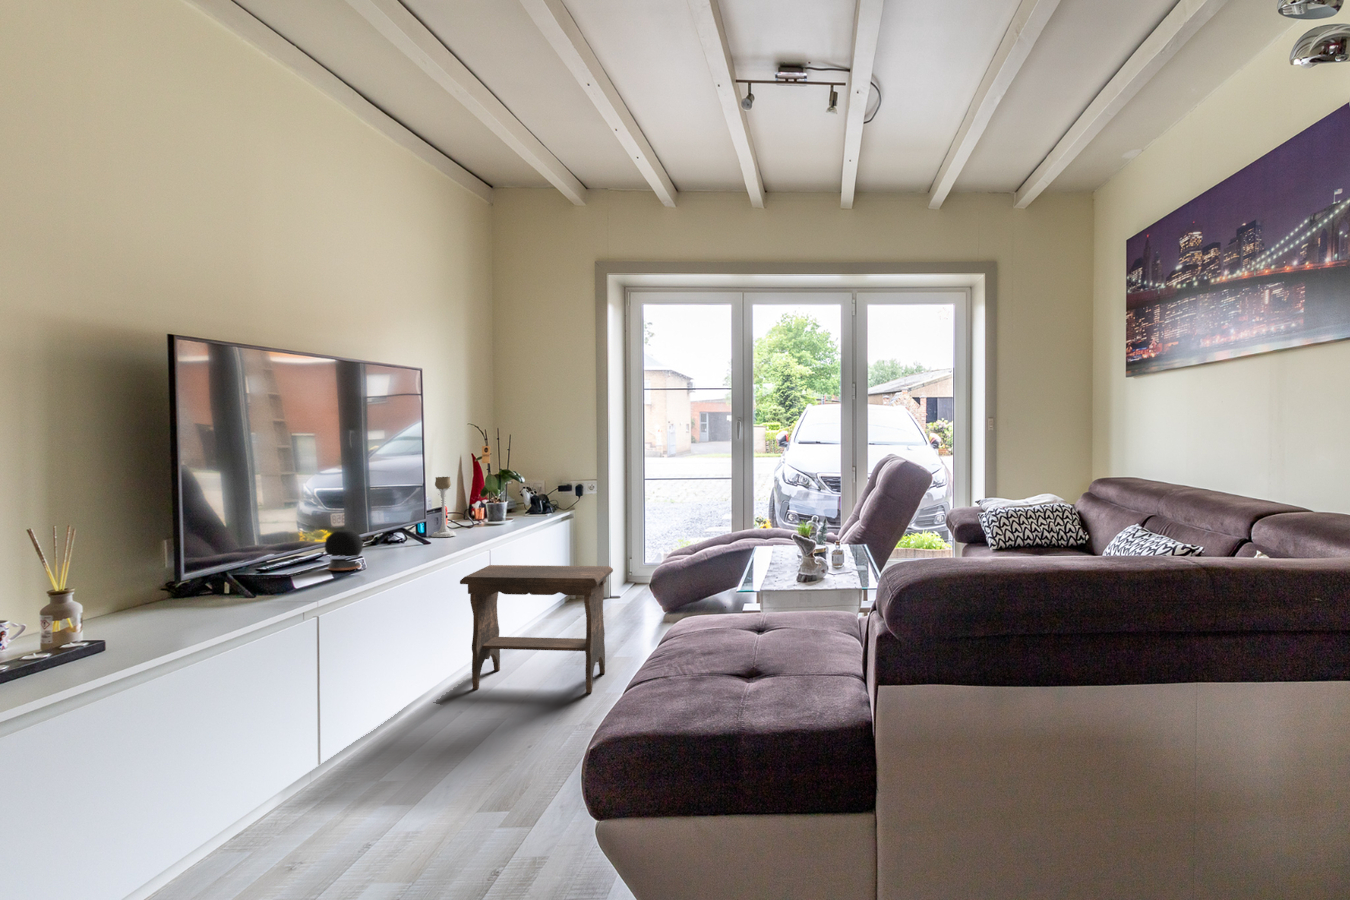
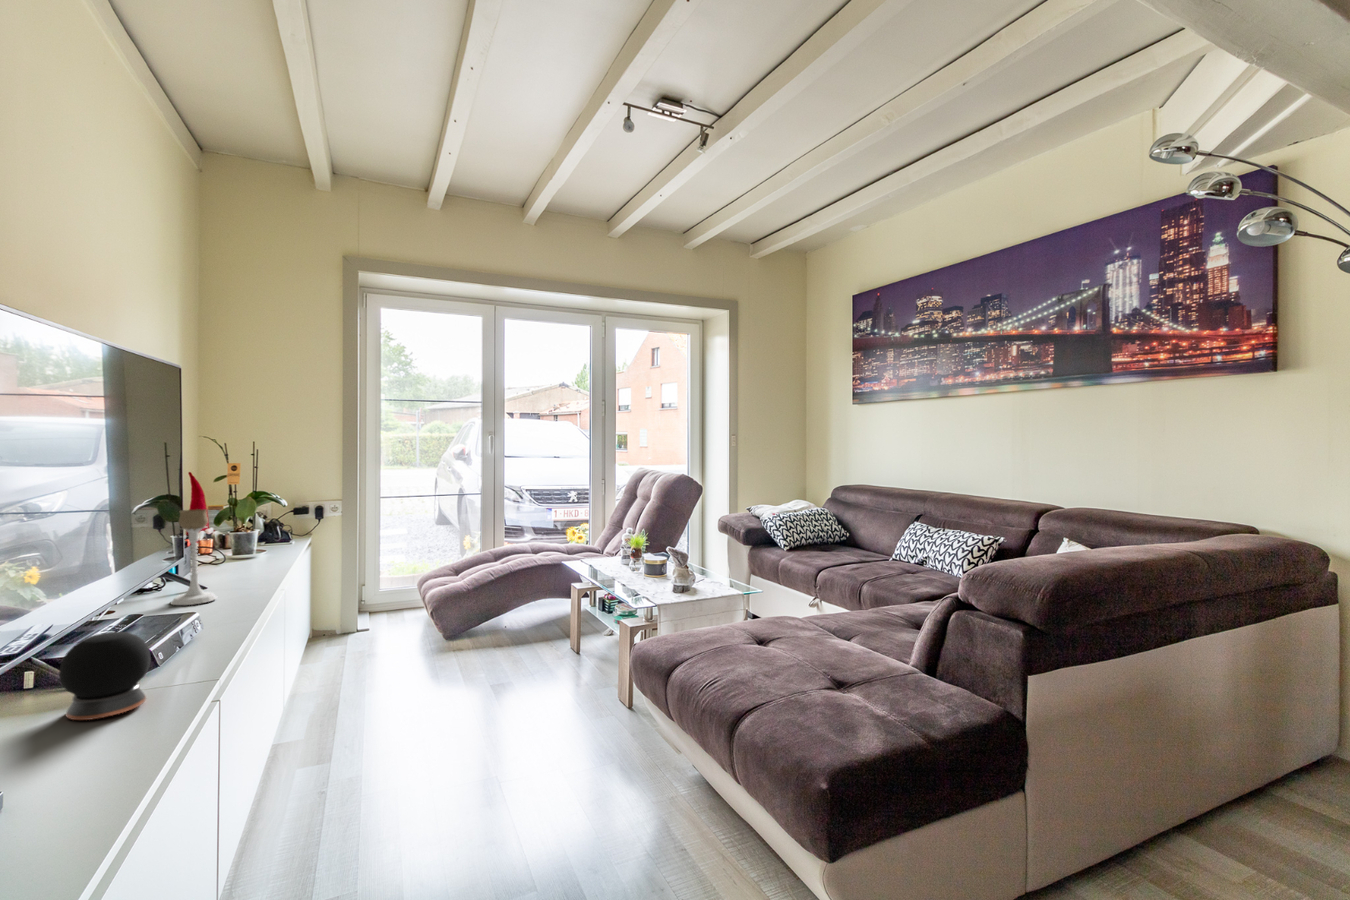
footstool: present [460,565,613,693] -> none [299,617,519,840]

